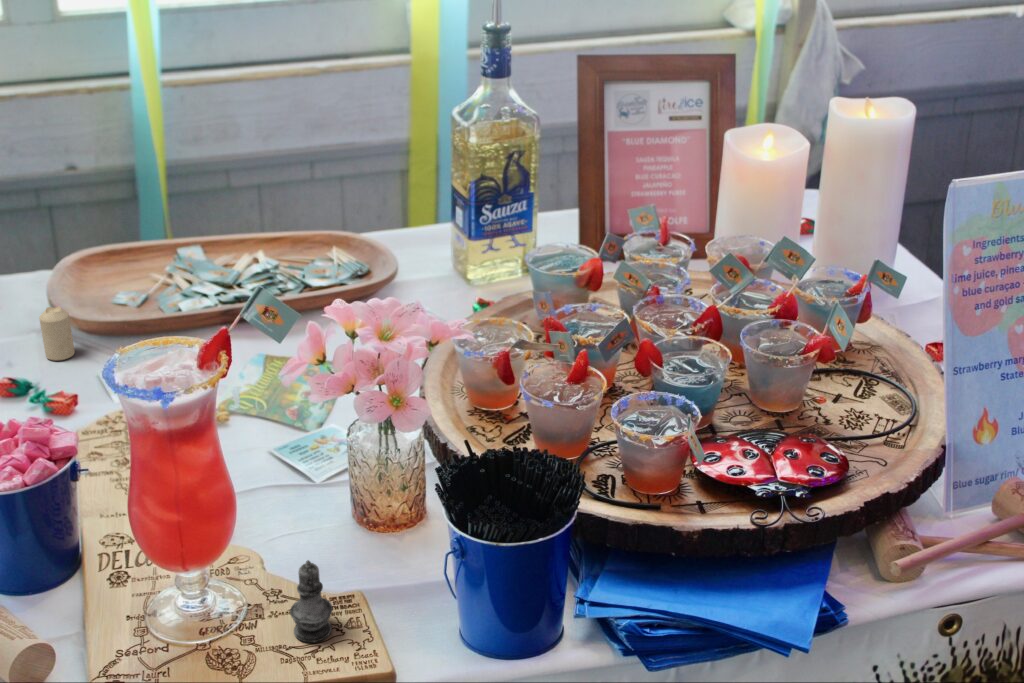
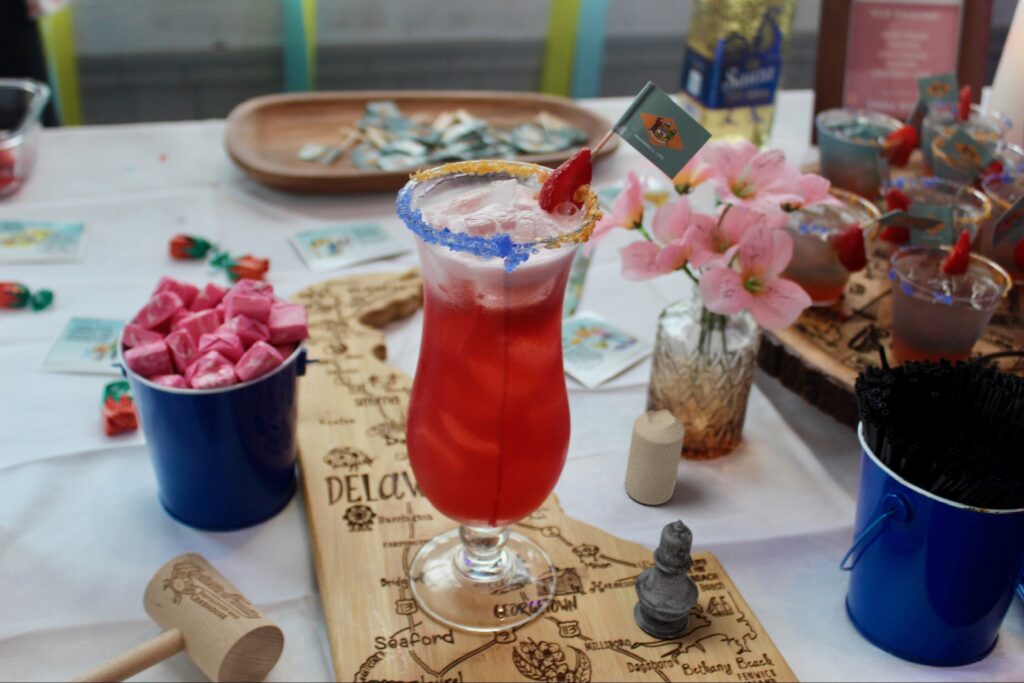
candle: present [39,307,75,360] -> present [625,410,685,505]

